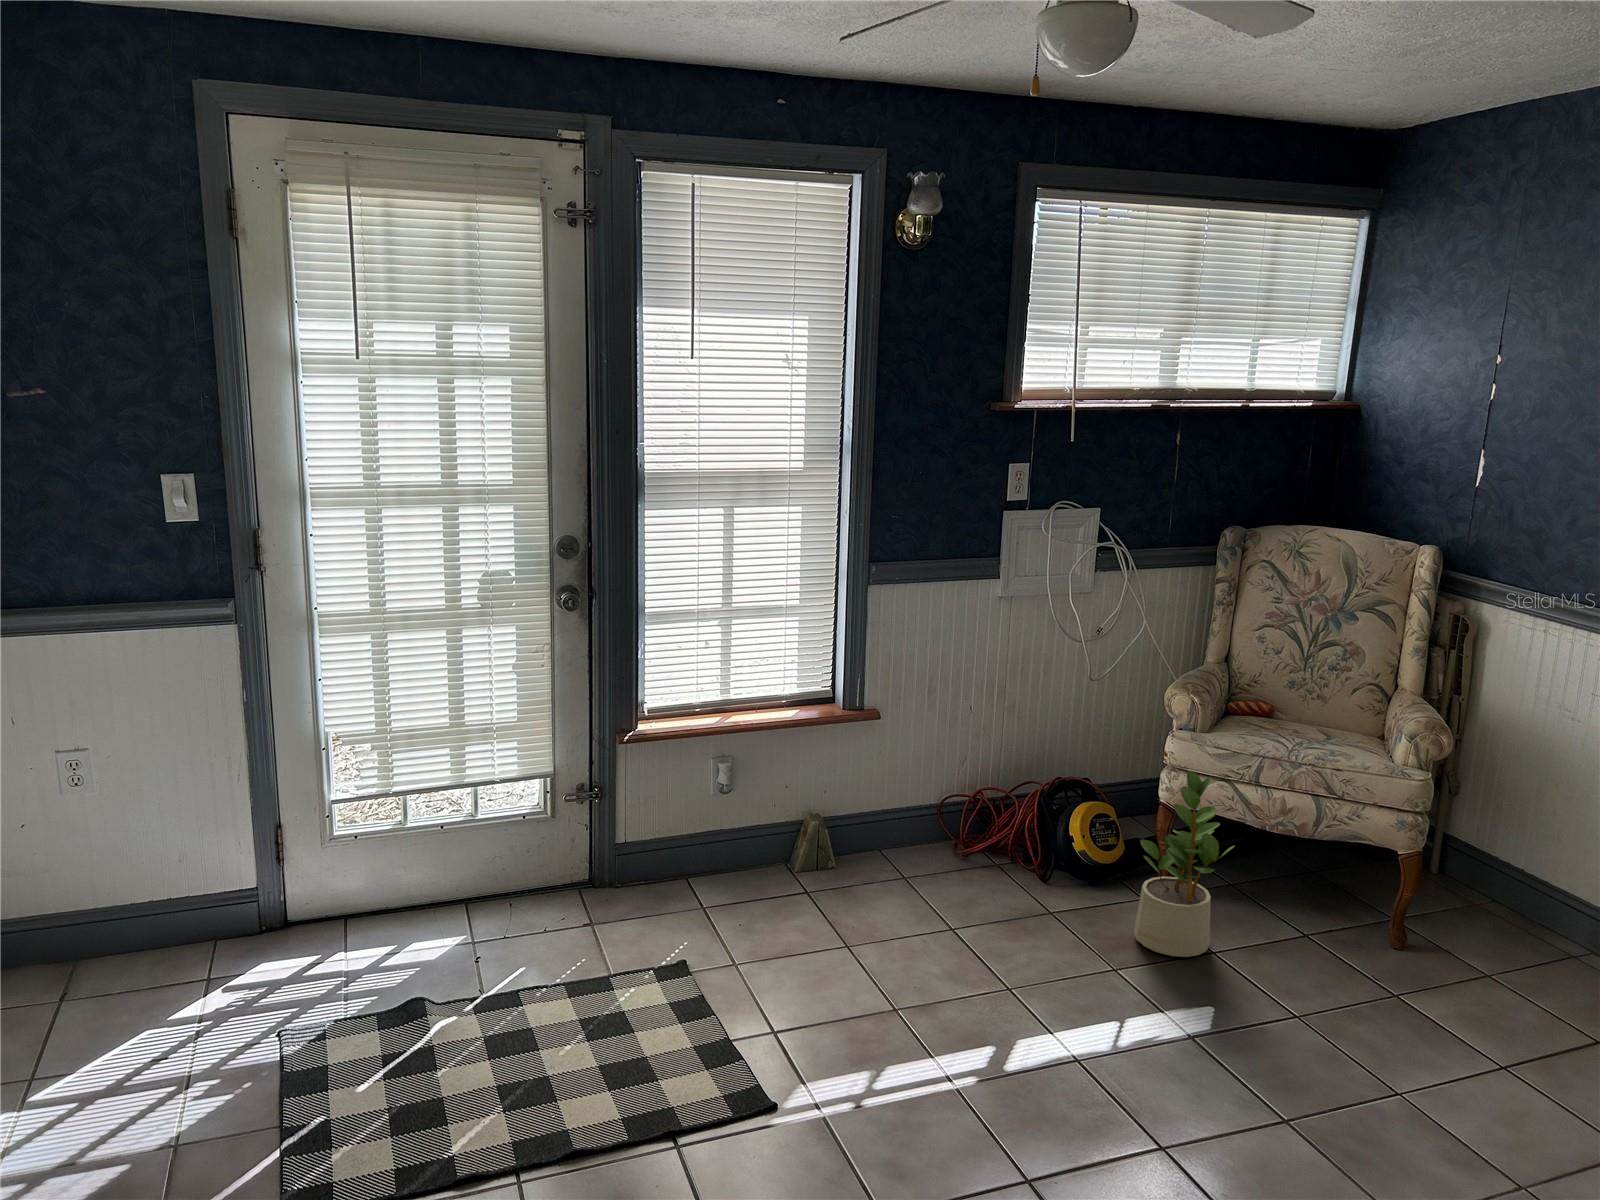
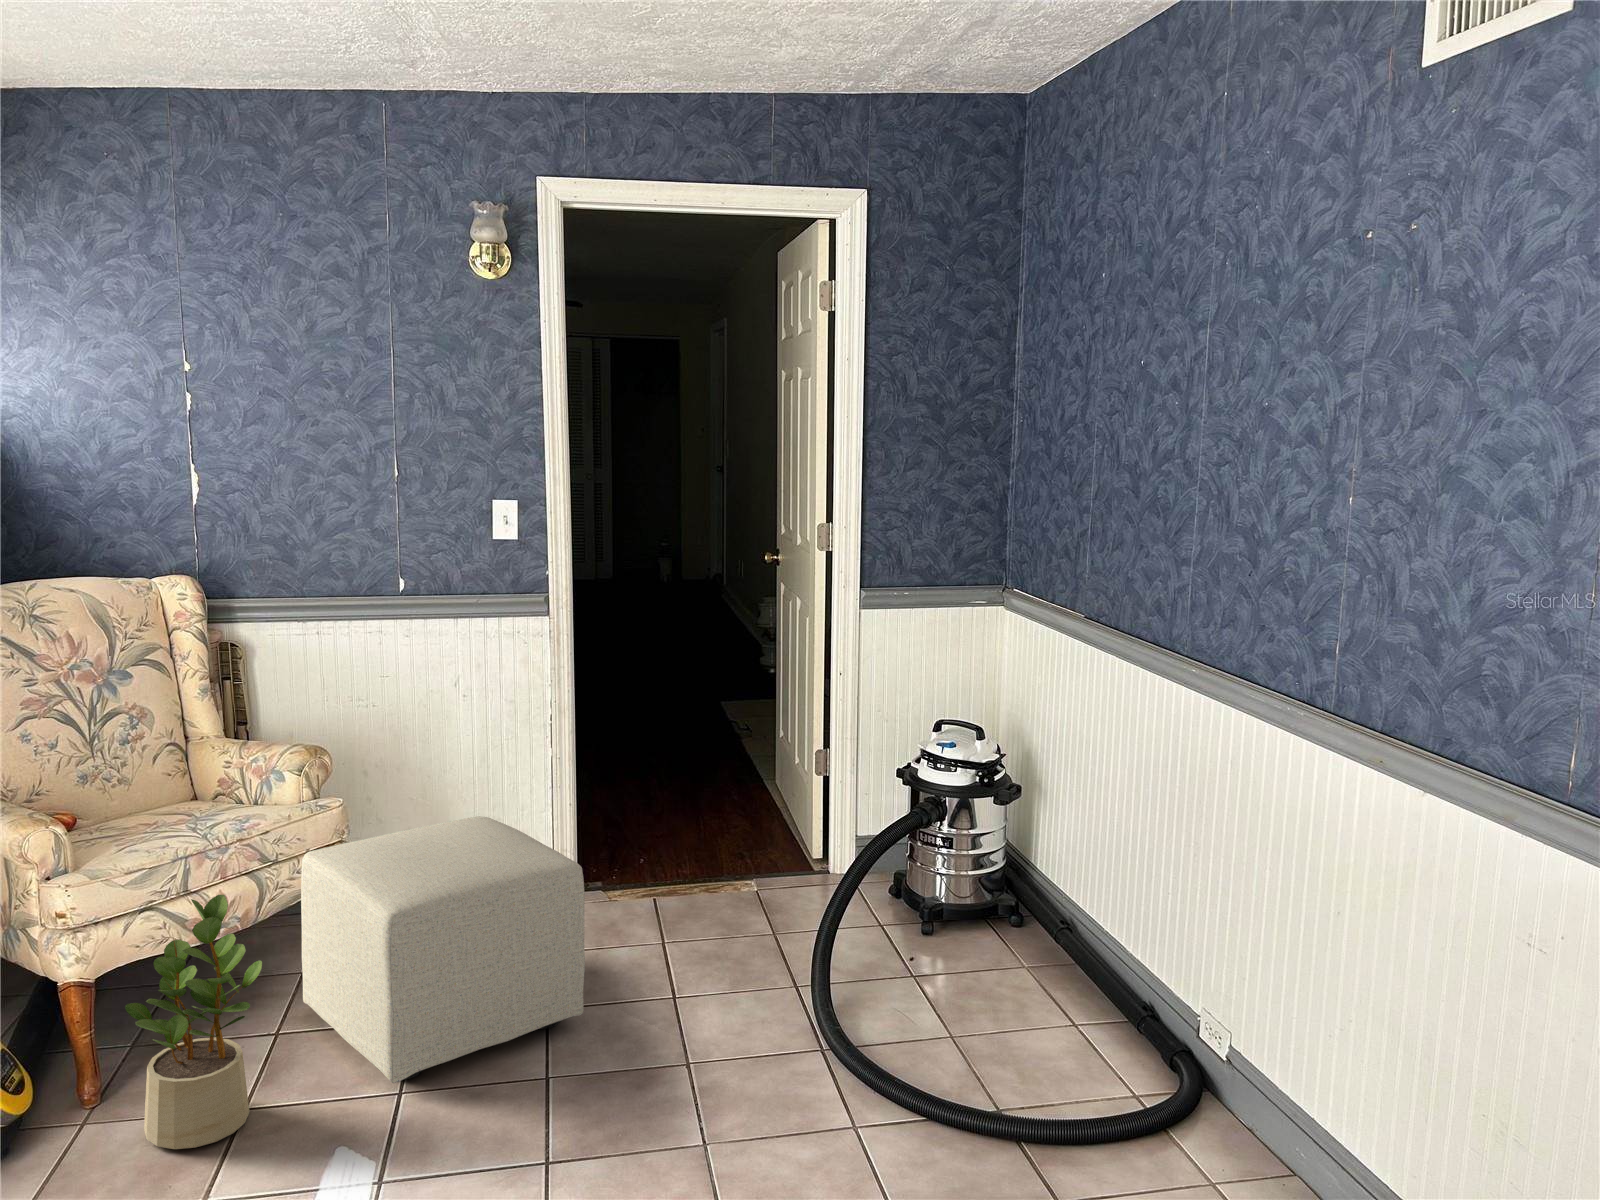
ottoman: none [1285,801,1585,1089] -> present [301,816,585,1083]

